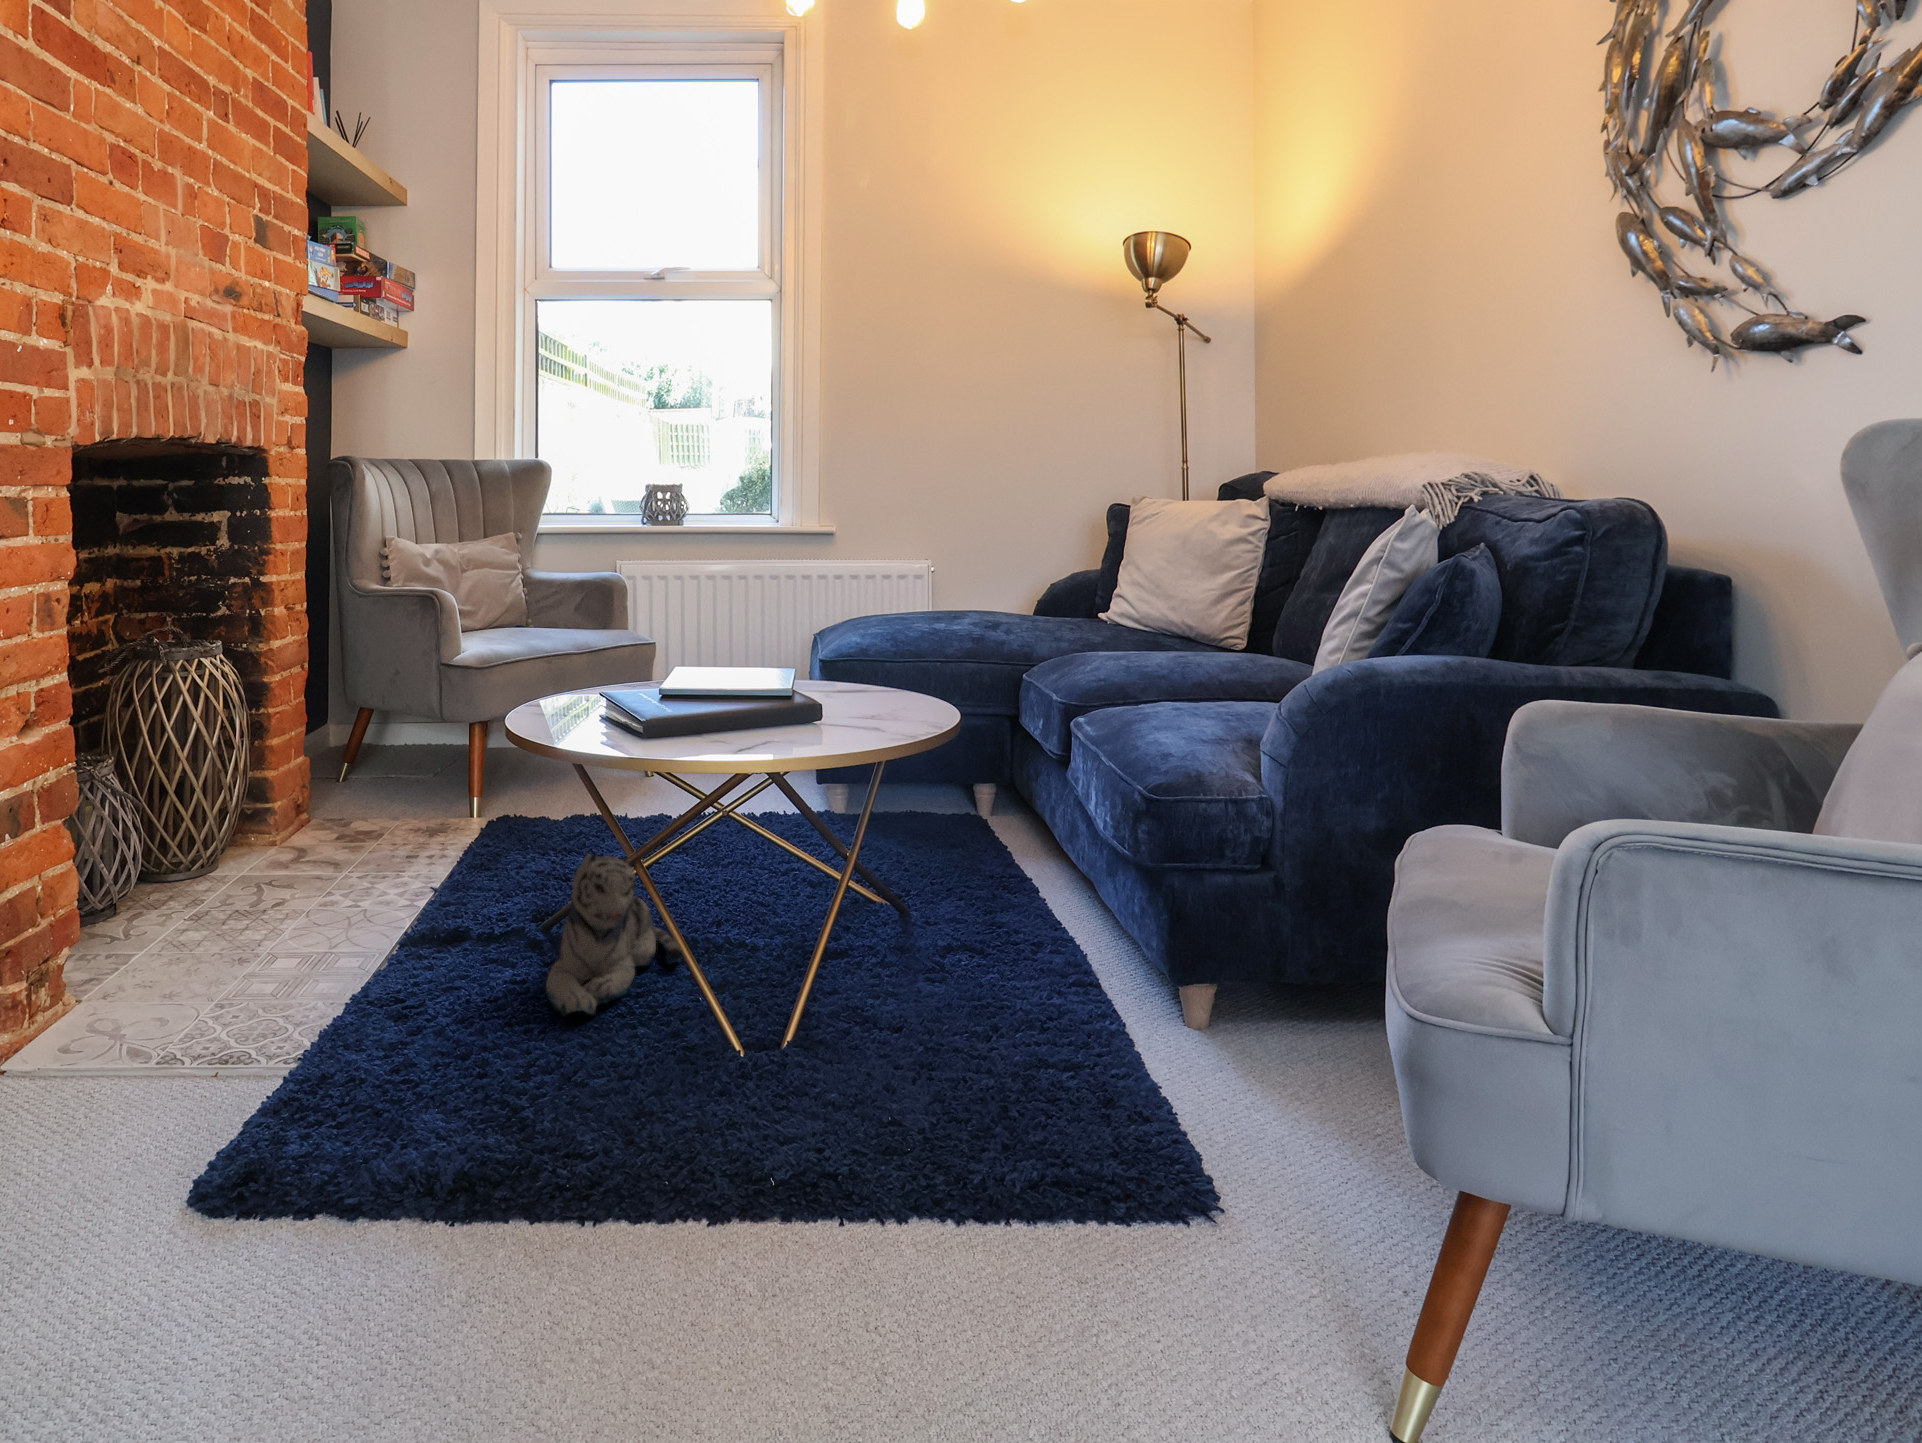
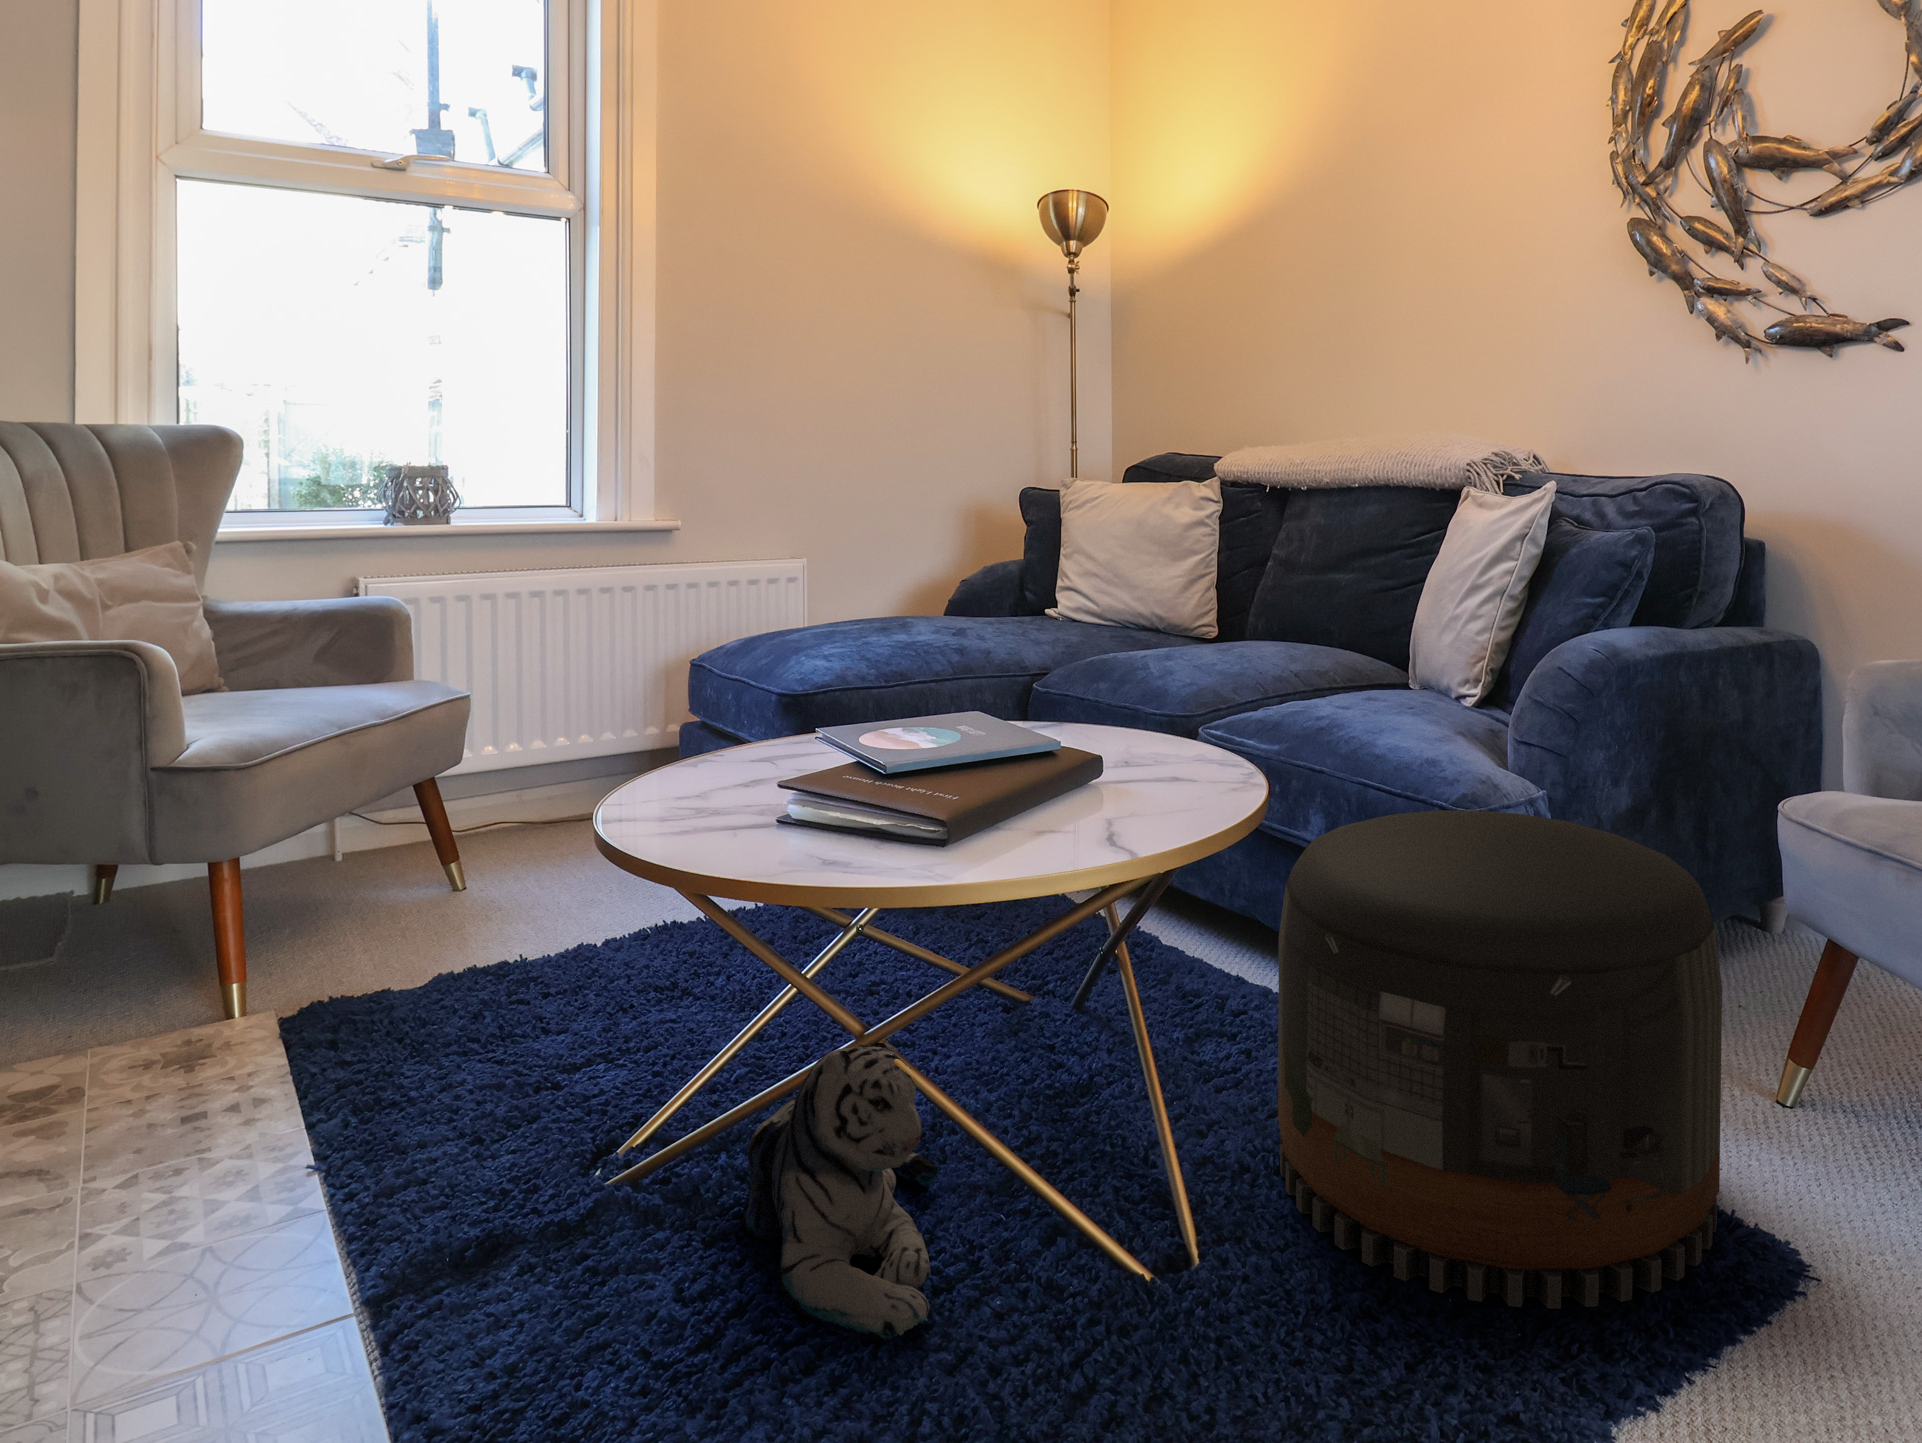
pouf: none [856,776,1202,1151] -> present [1278,810,1722,1308]

